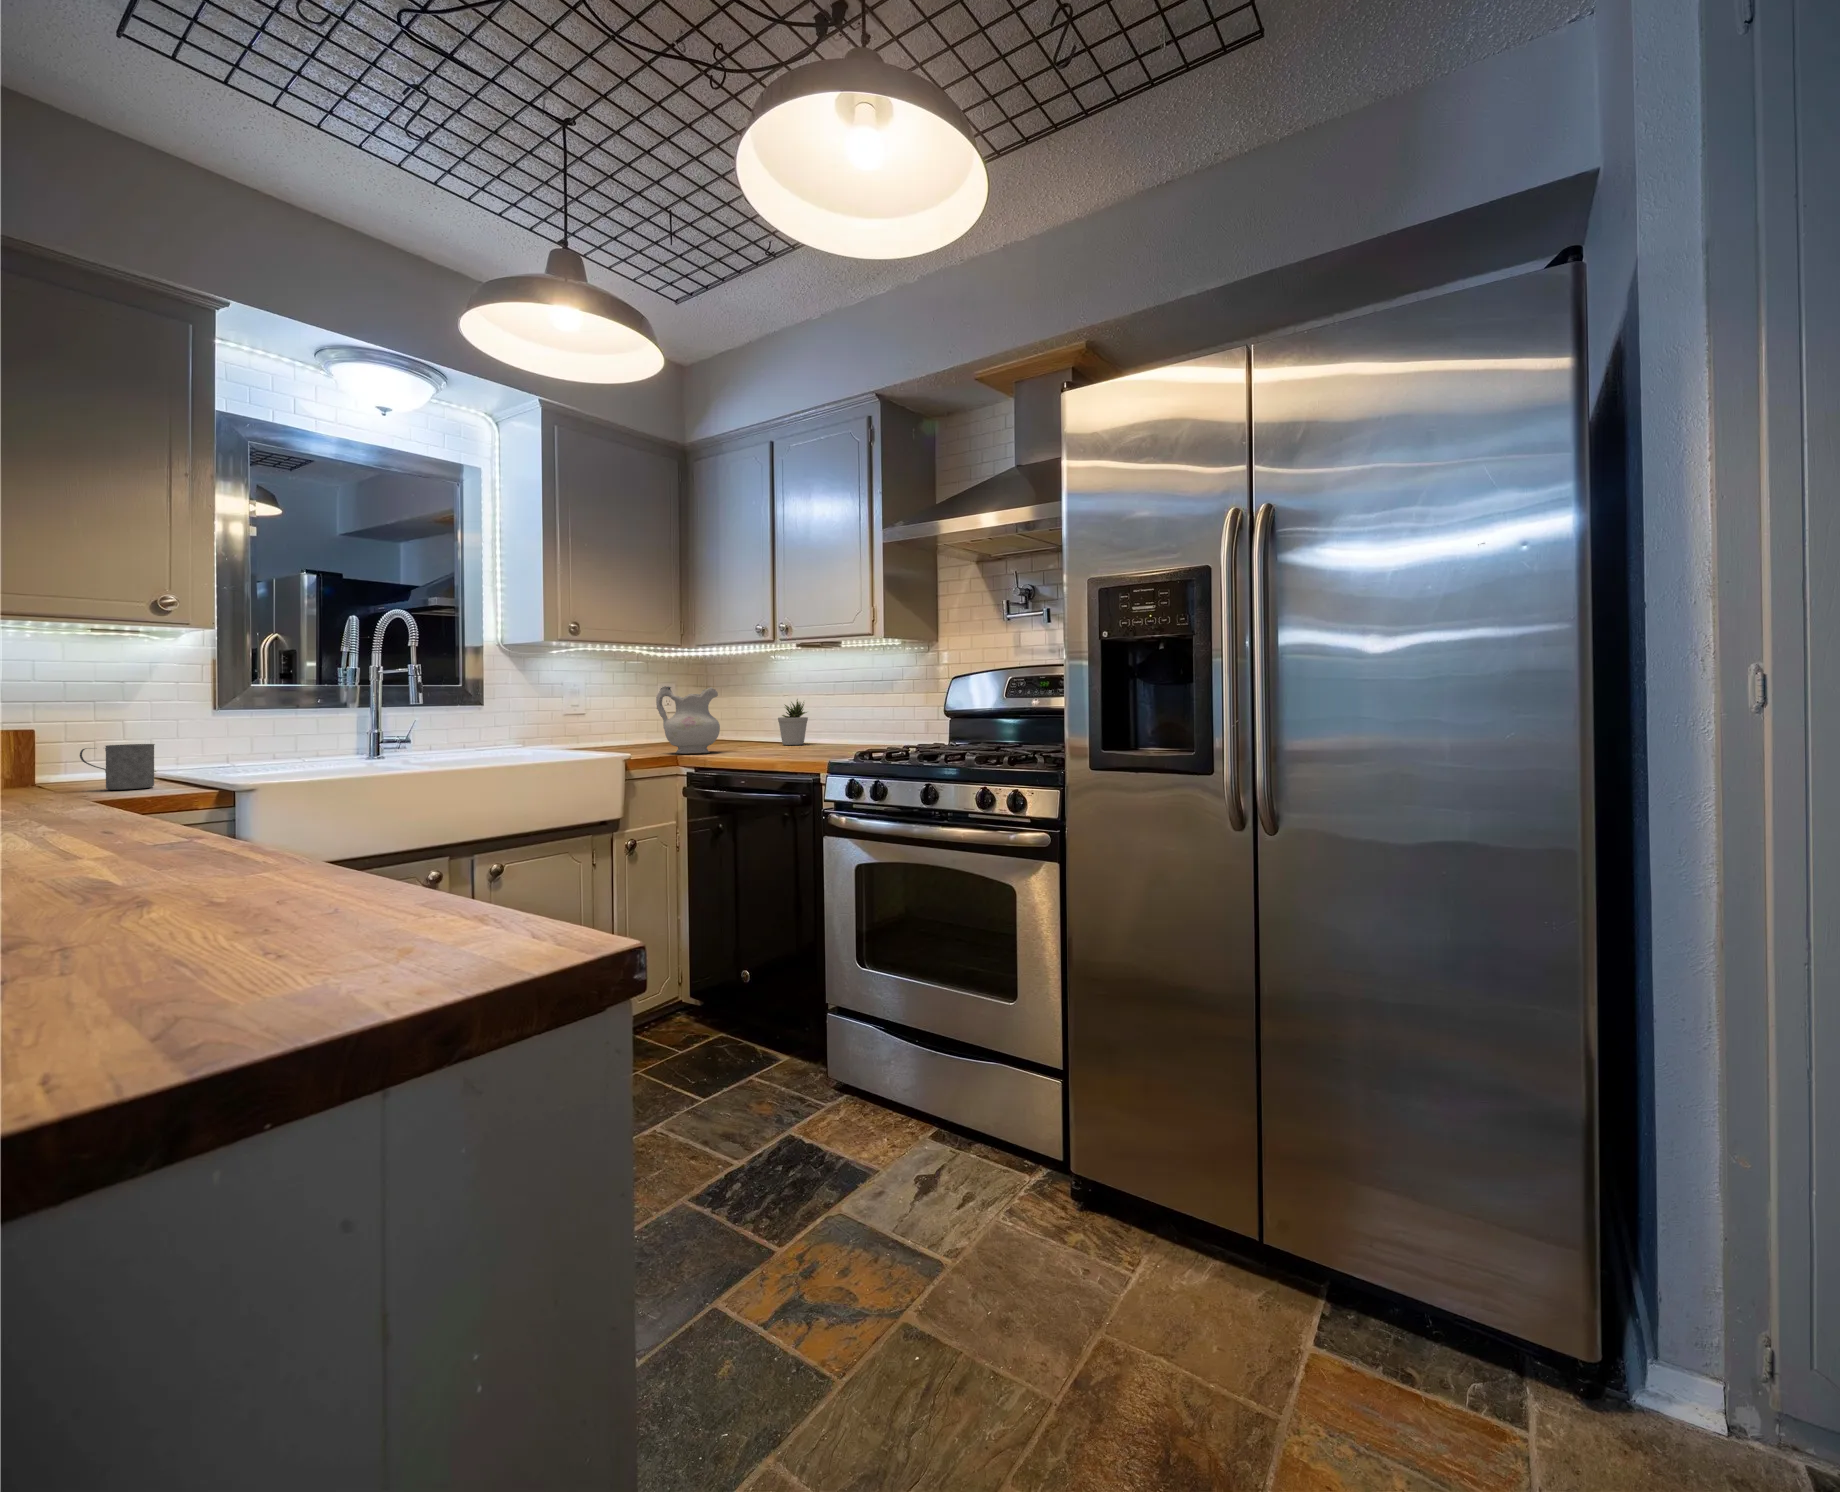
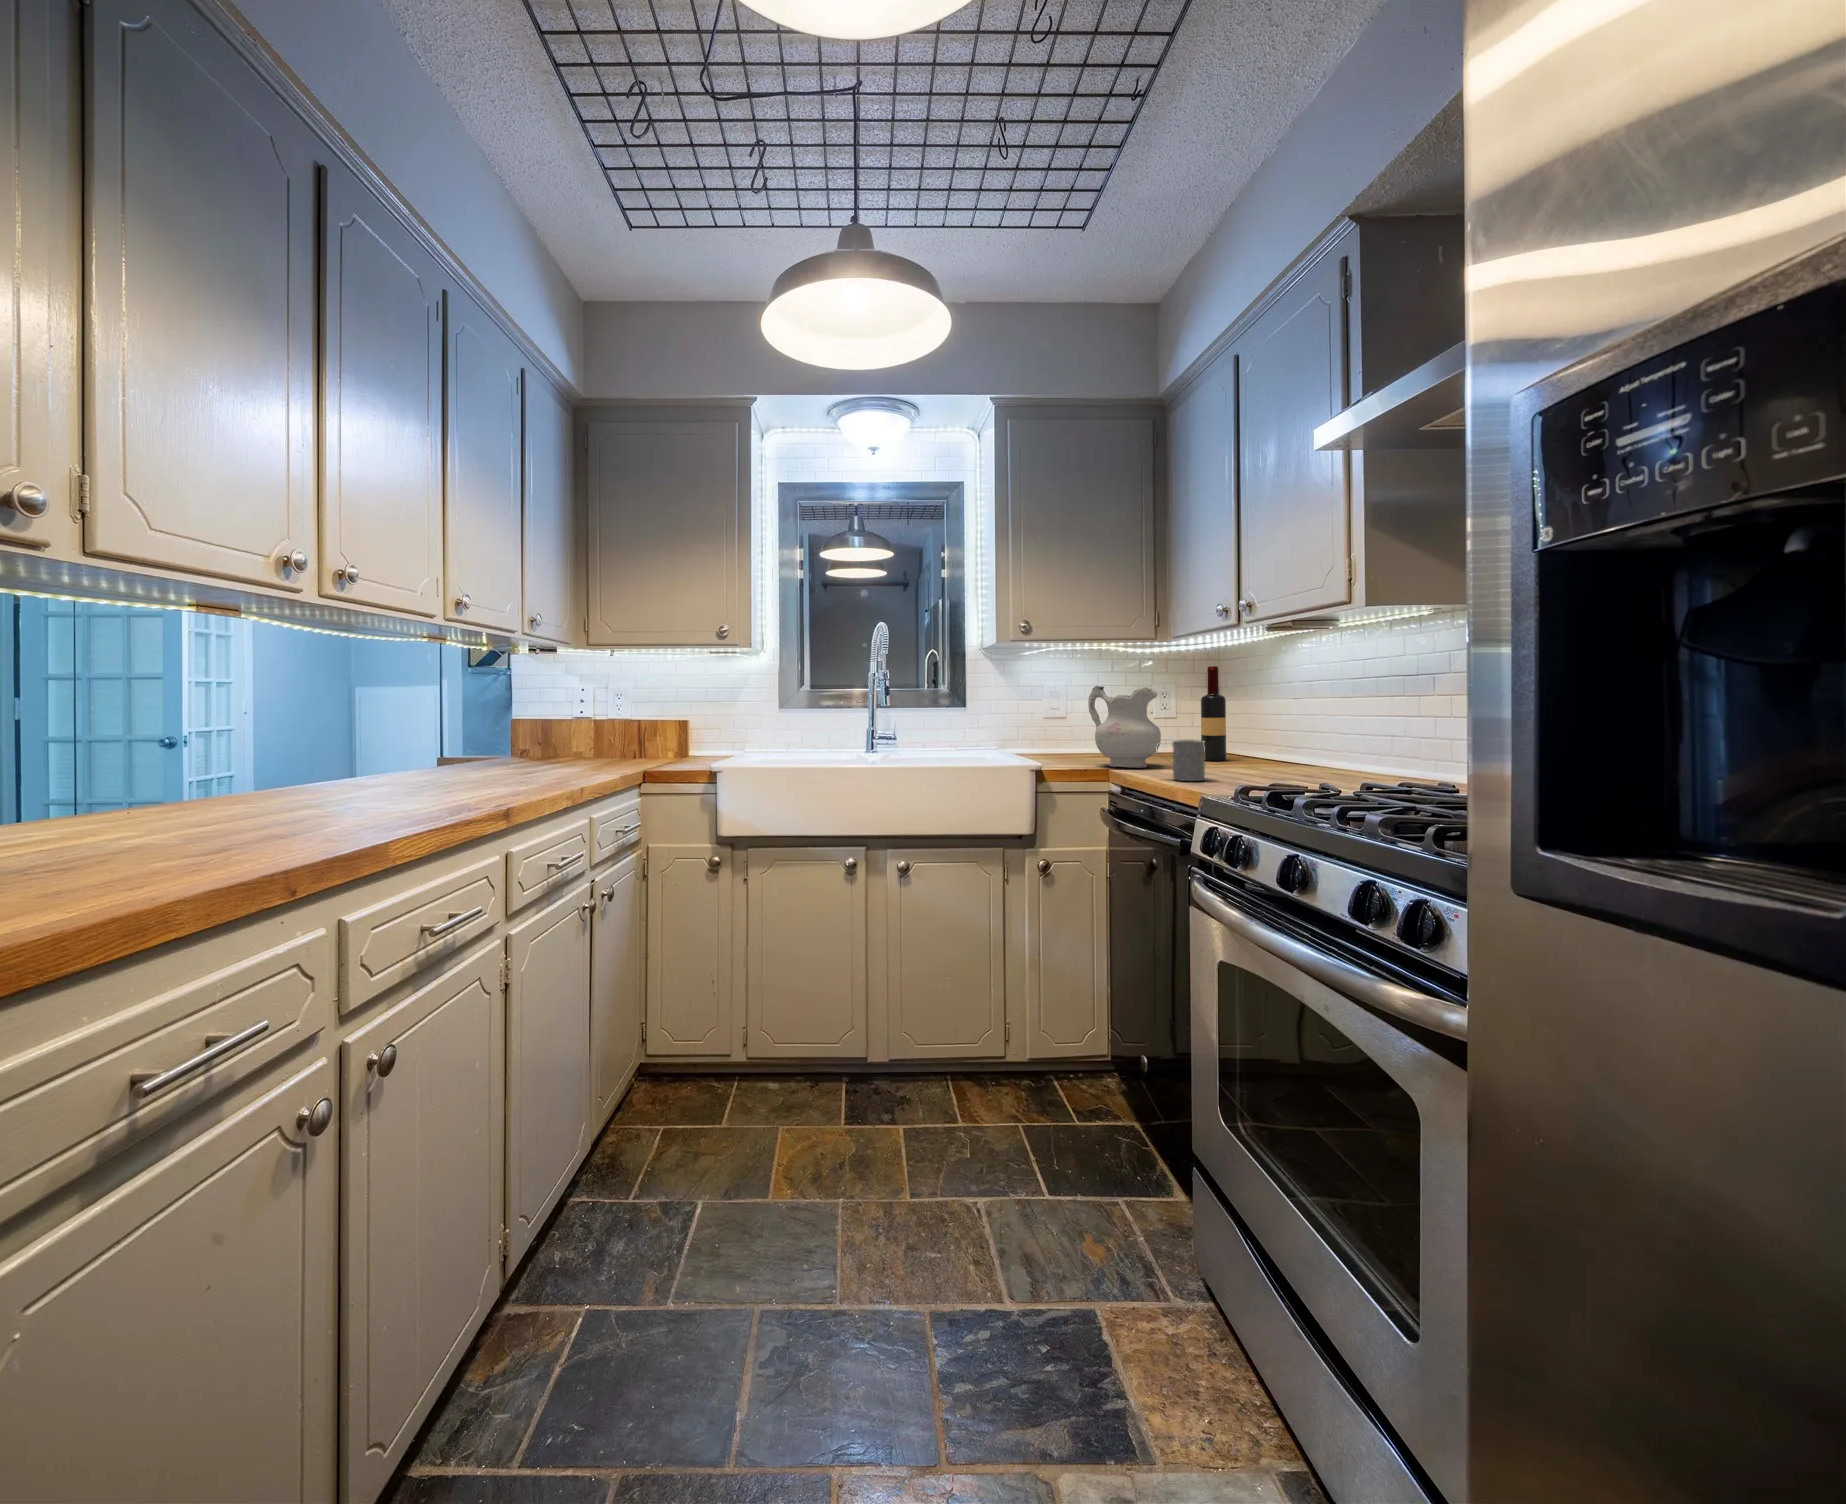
wine bottle: none [729,674,748,747] -> present [1201,666,1226,761]
potted plant: present [778,699,808,745] -> none [1273,697,1320,762]
mug: present [80,744,155,790] -> present [1172,740,1205,781]

